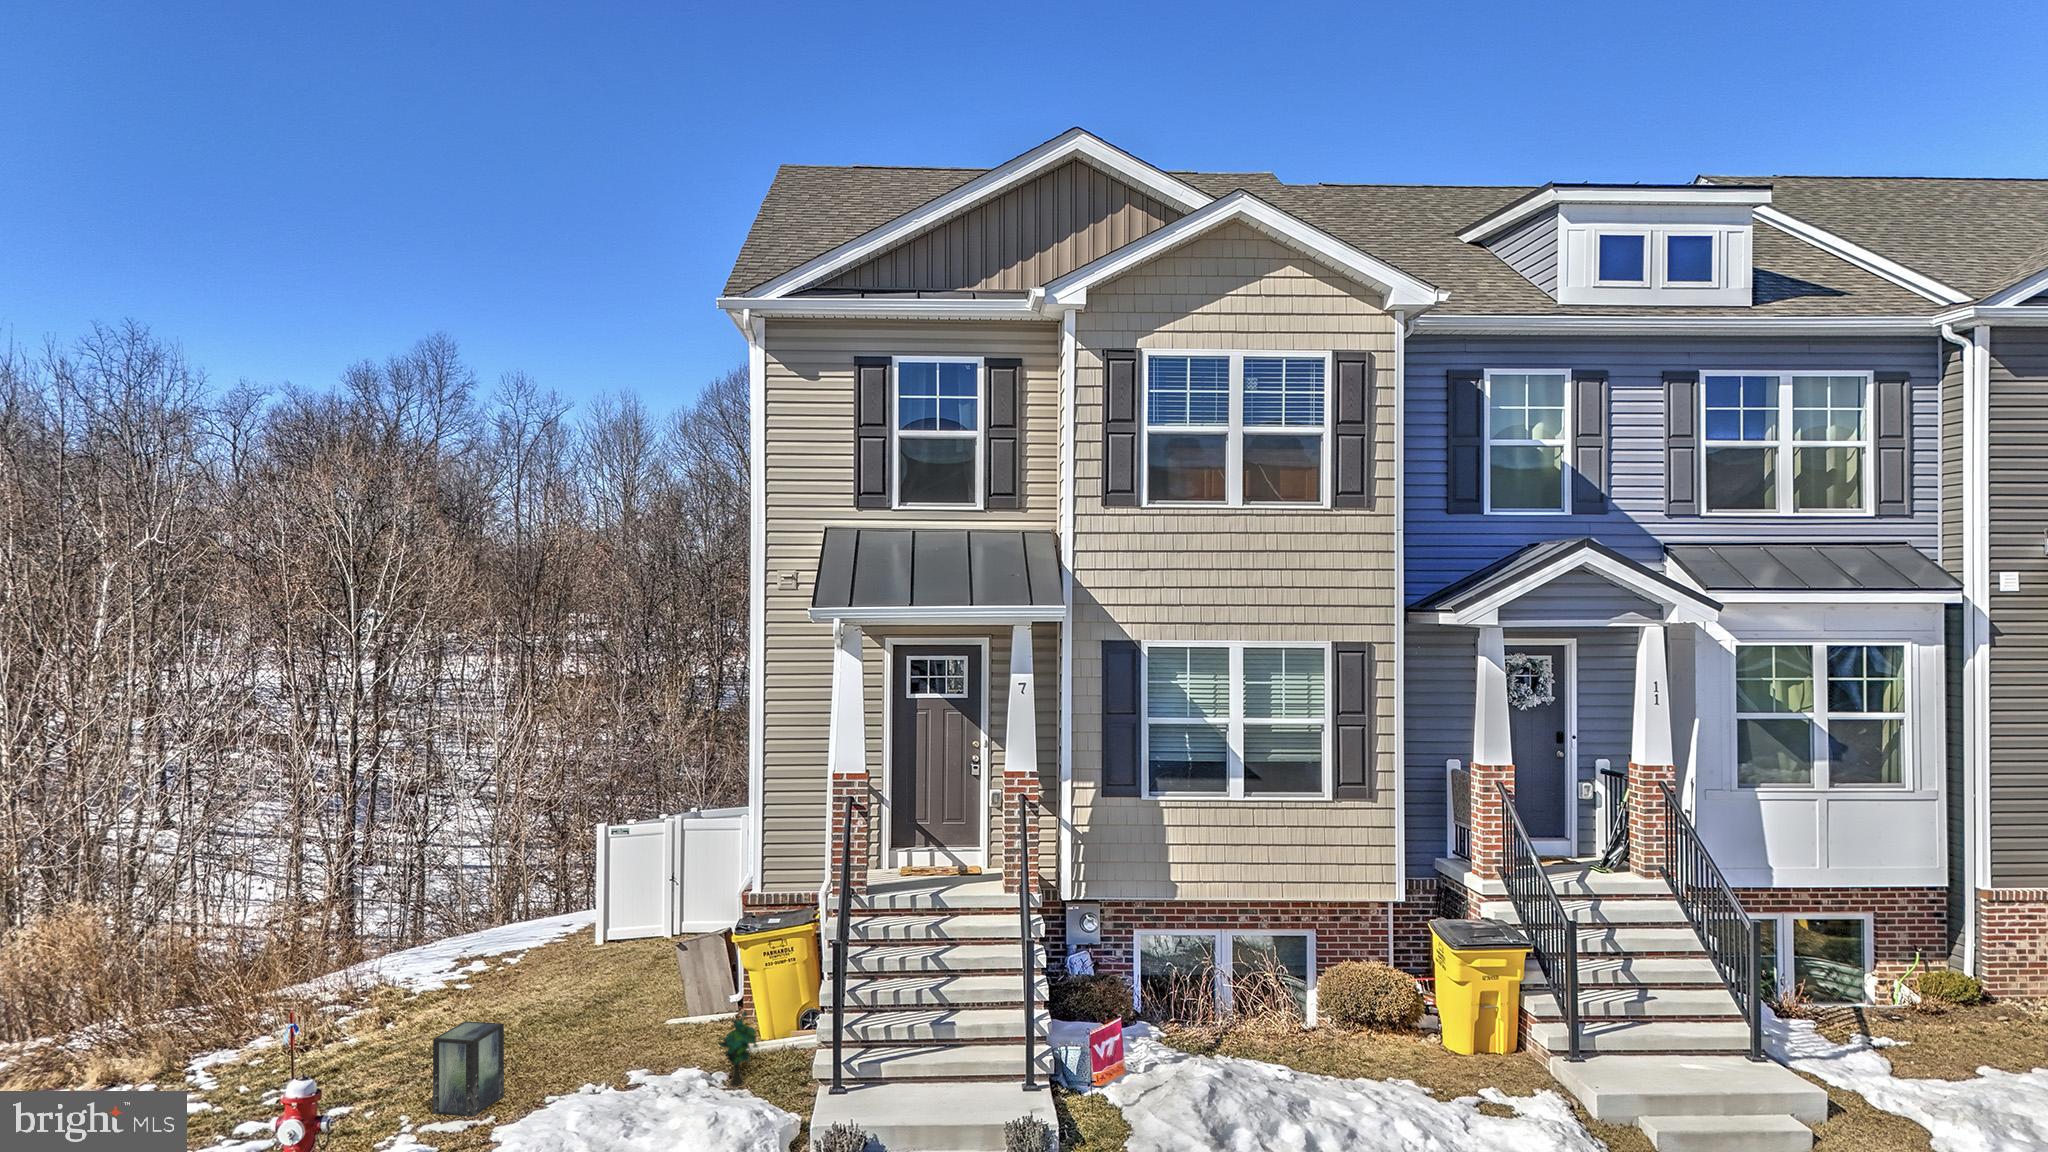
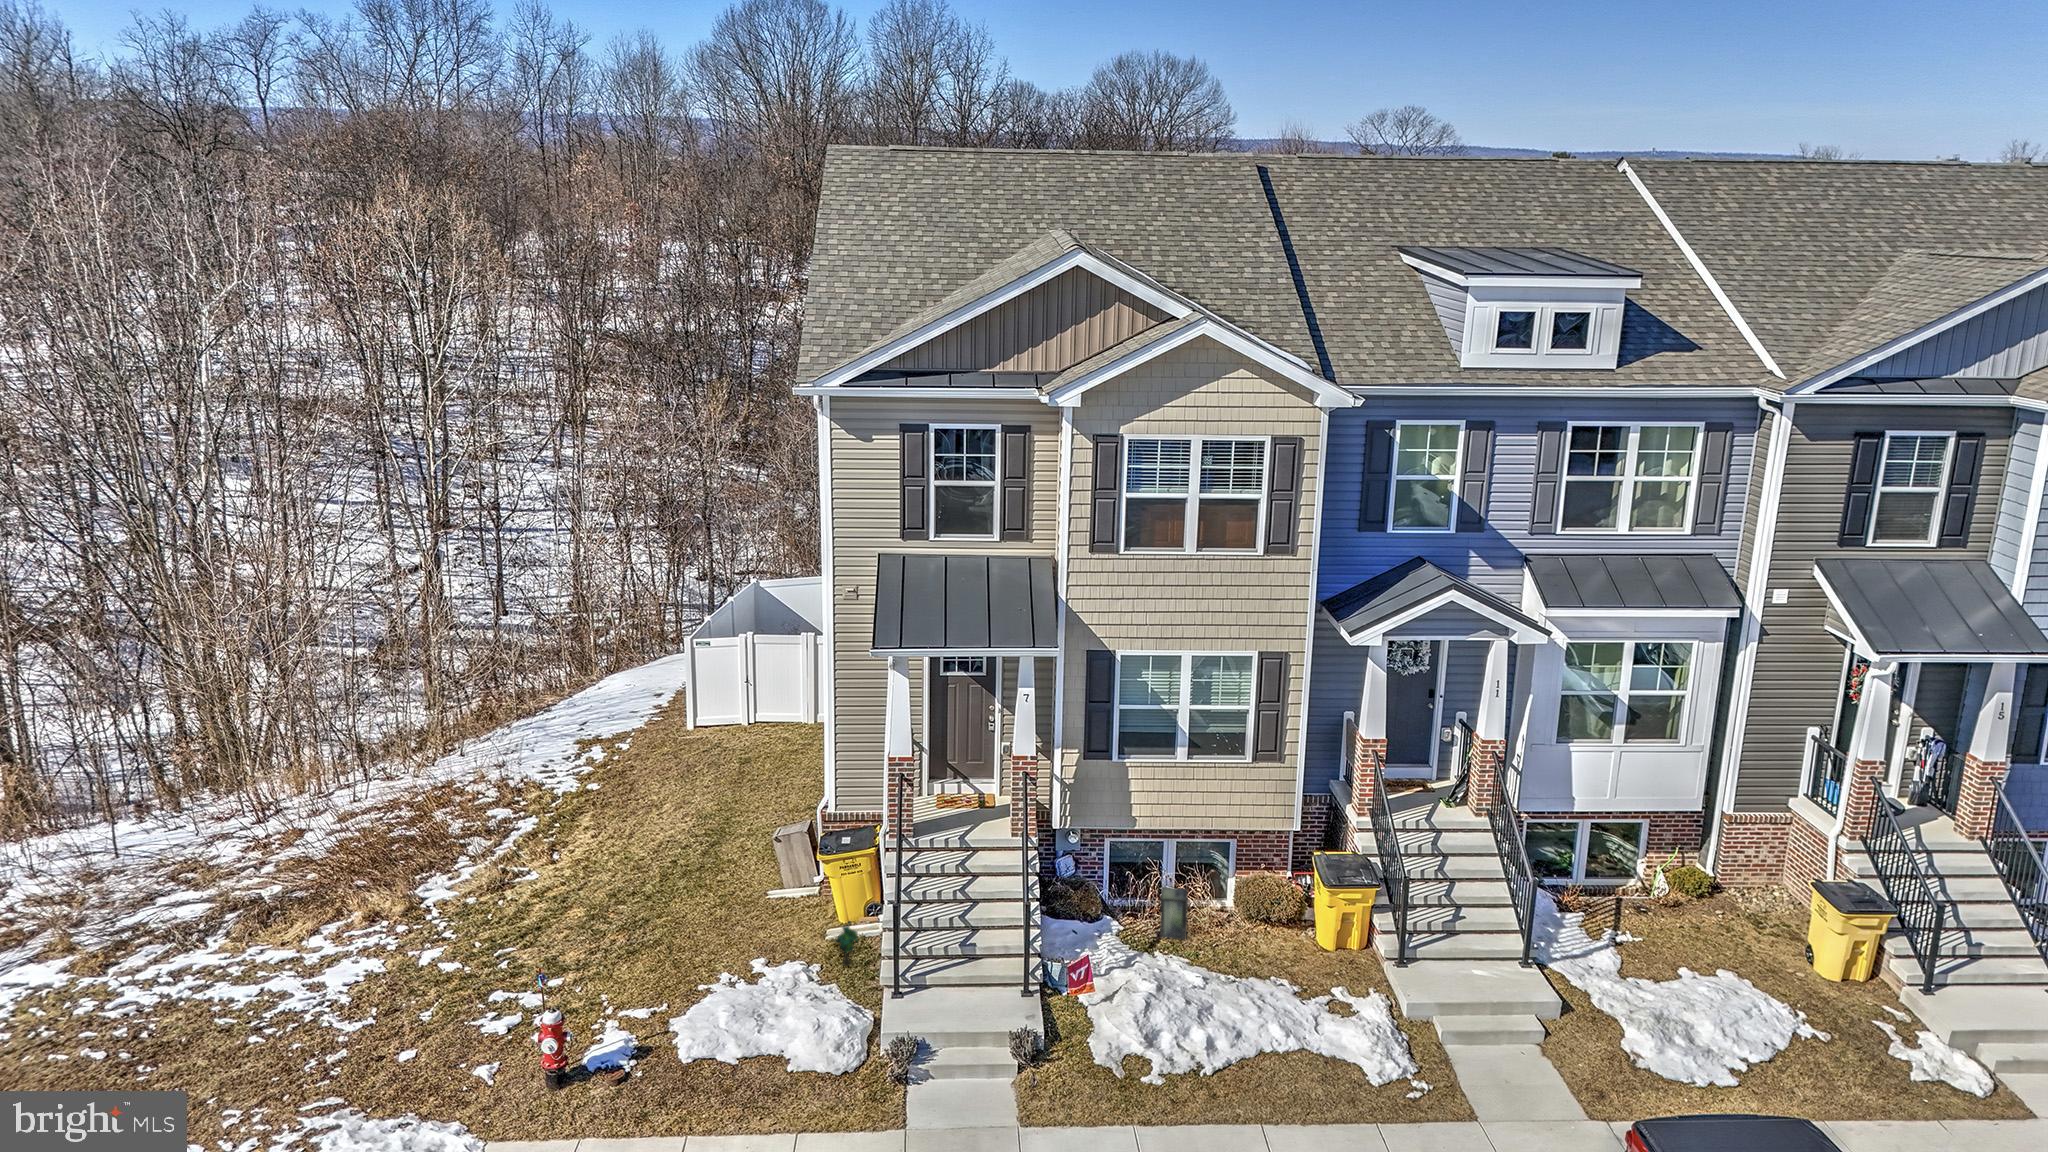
storage box: present [433,1021,504,1117] -> present [1160,887,1188,940]

